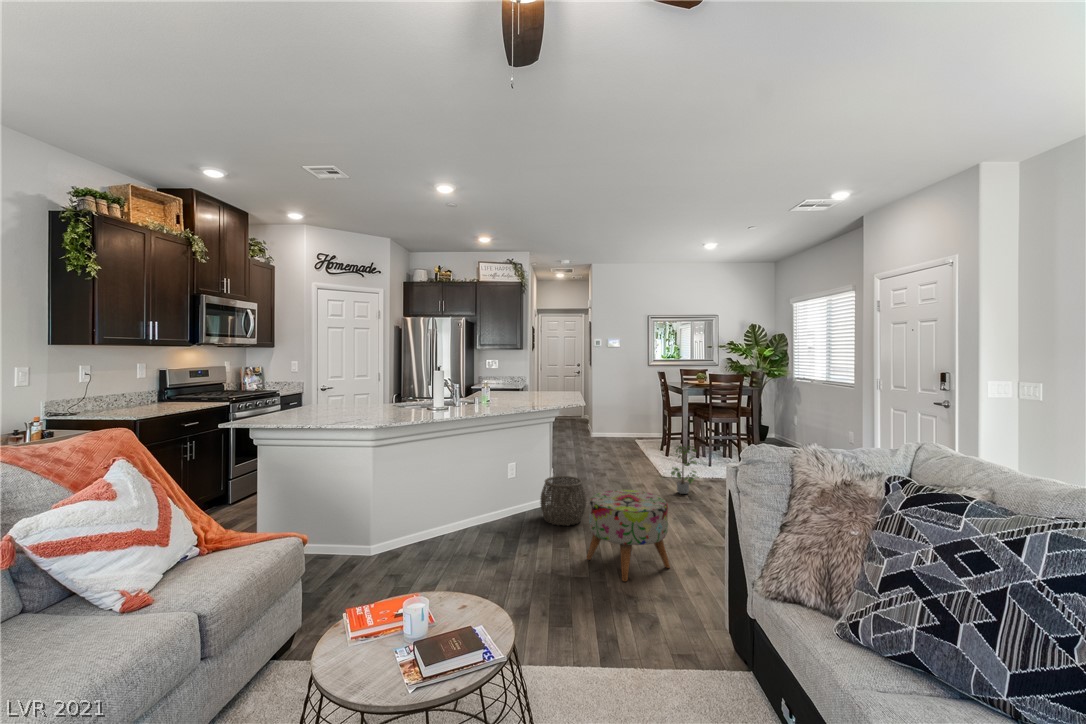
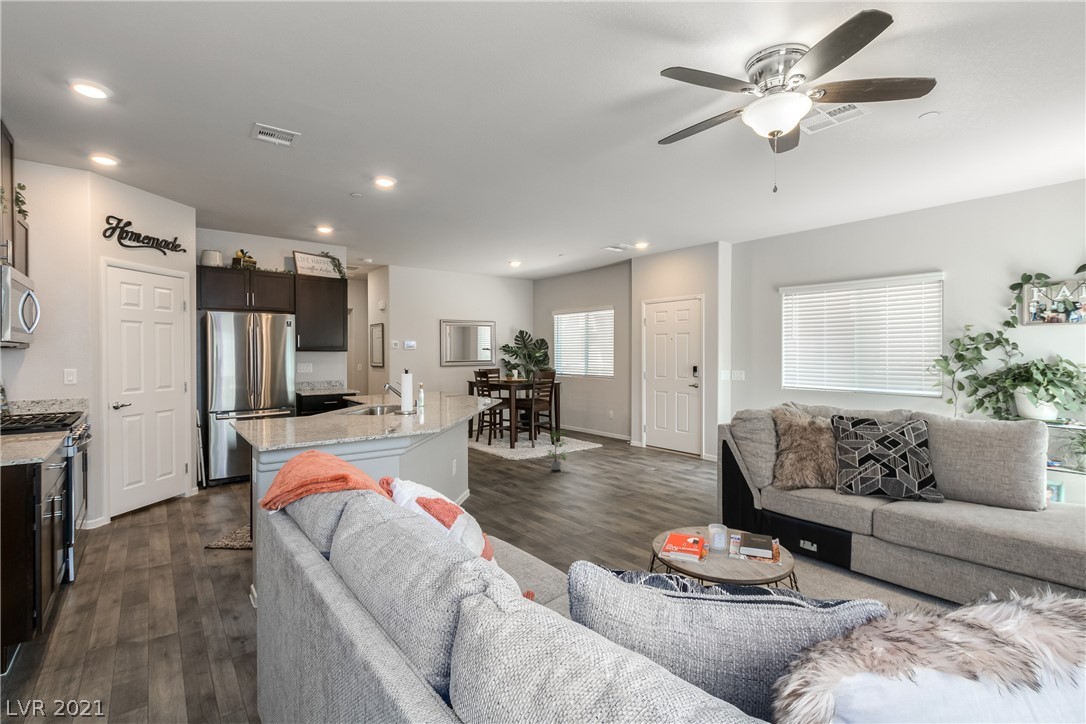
woven basket: present [540,476,587,526] -> none [497,466,539,509]
ottoman: present [587,490,670,582] -> none [583,463,643,527]

